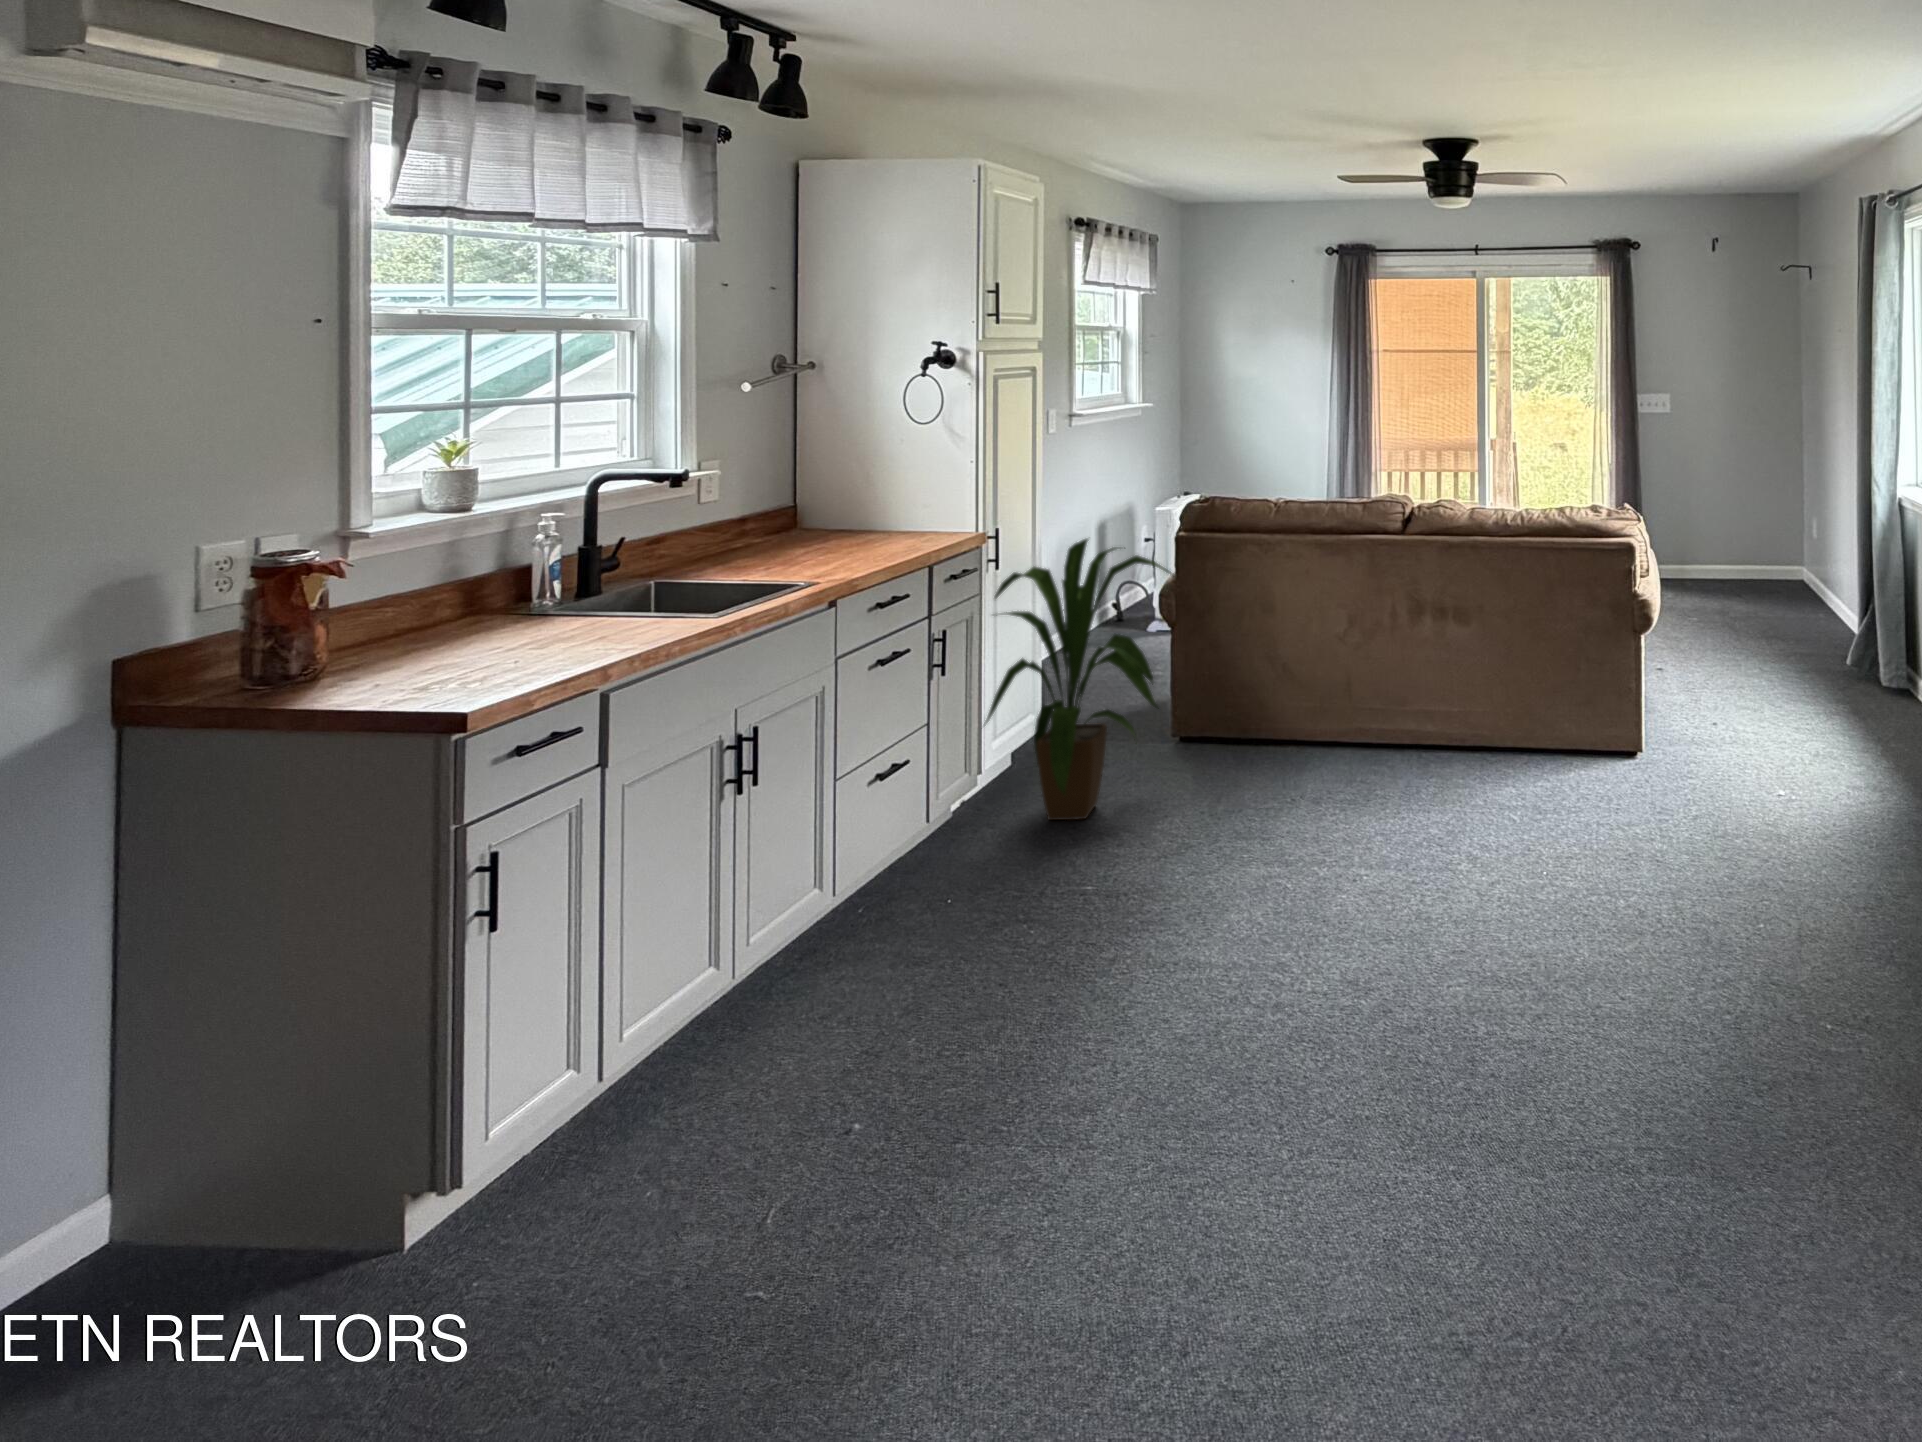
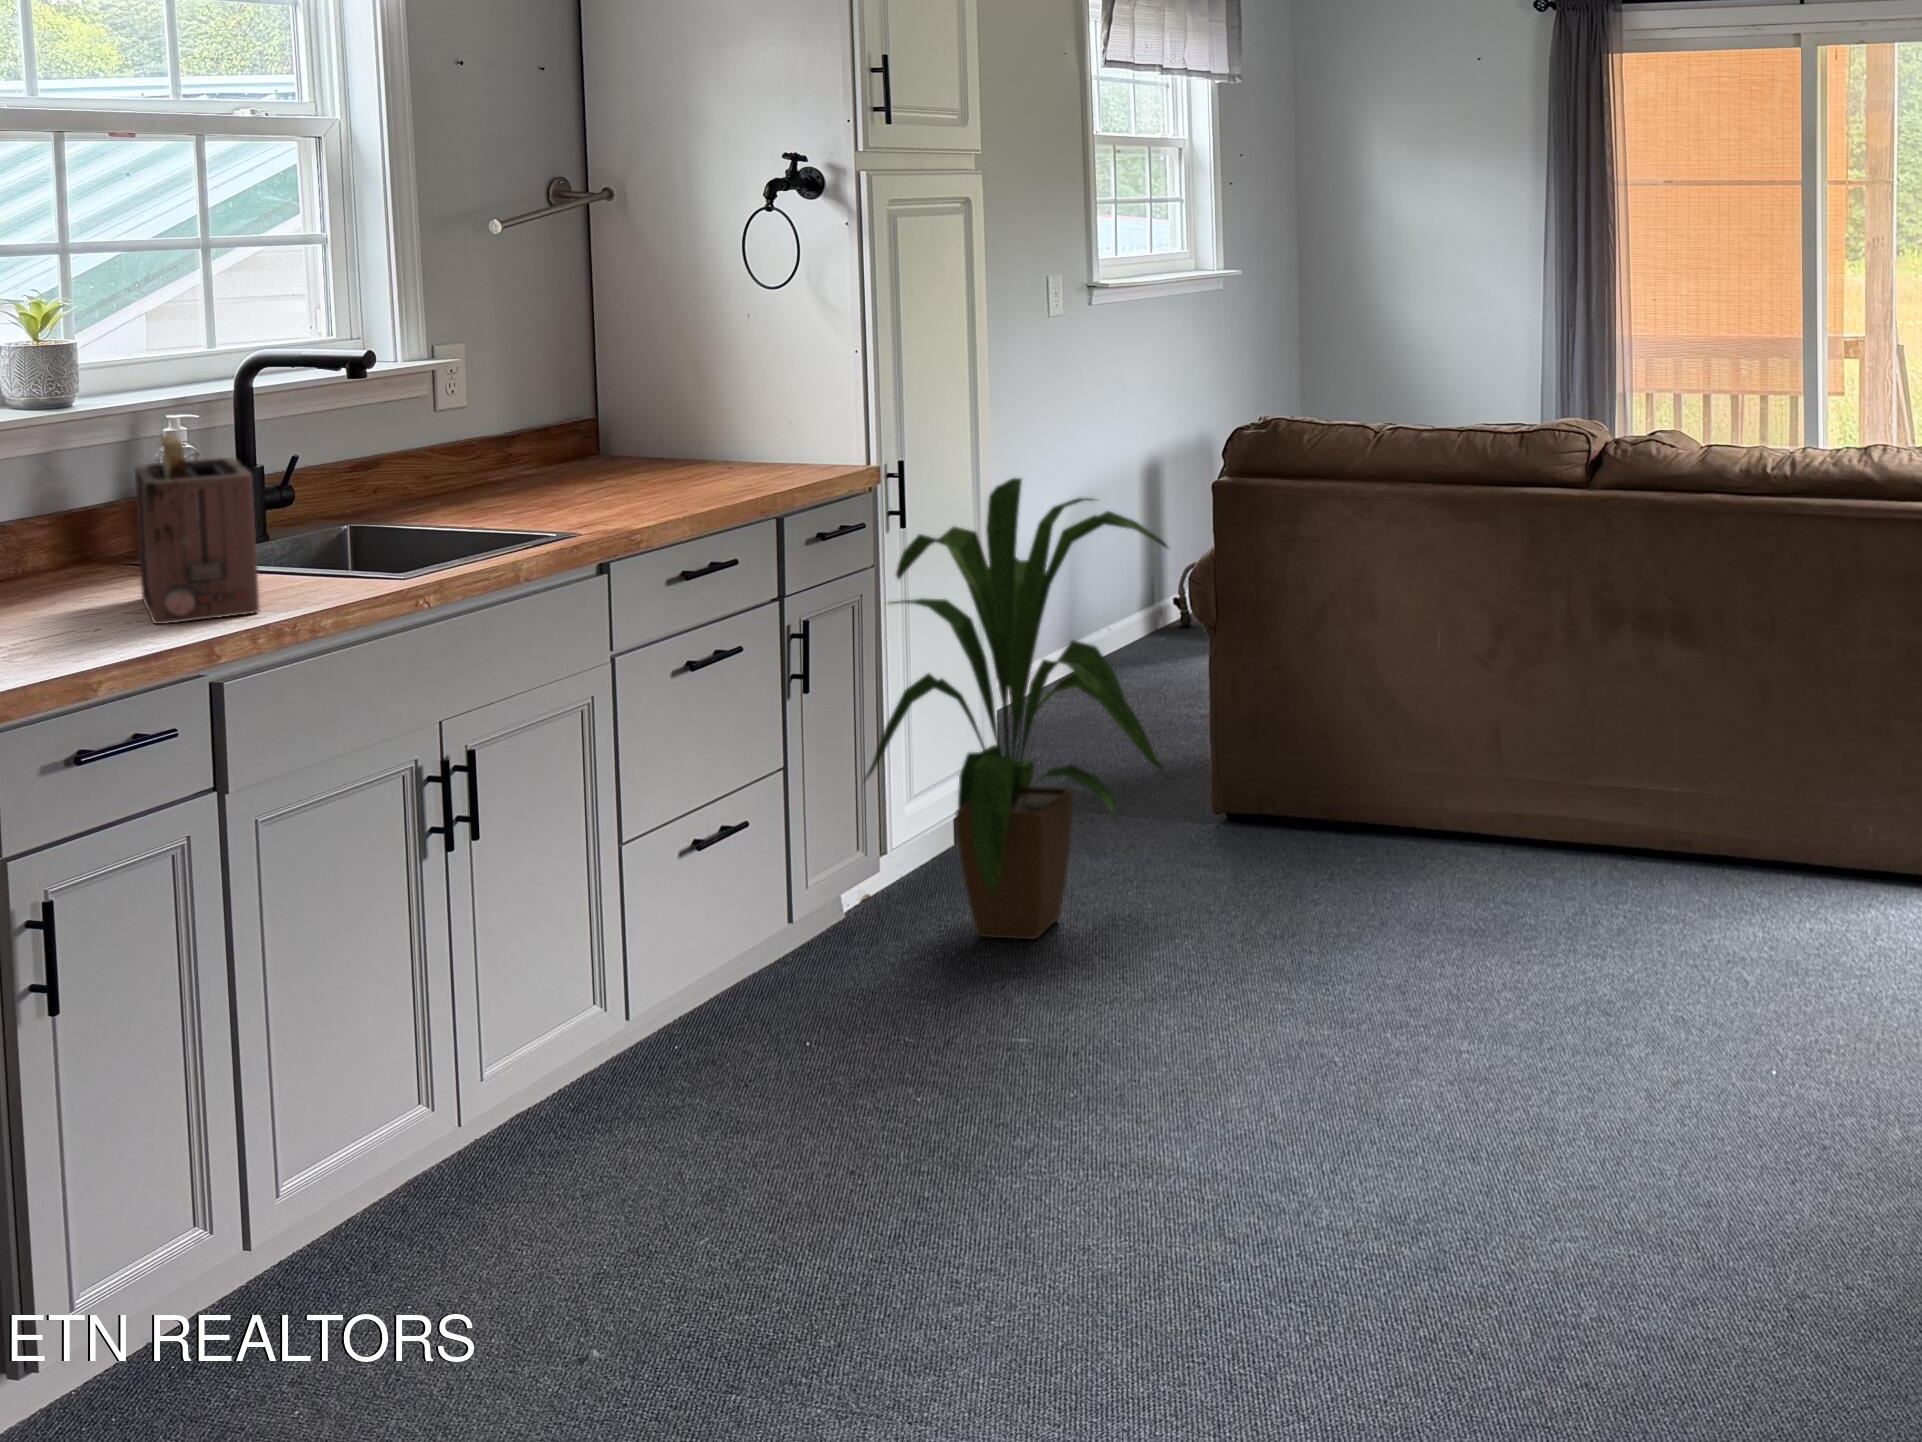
toaster: none [534,531,631,658] -> present [134,435,260,624]

